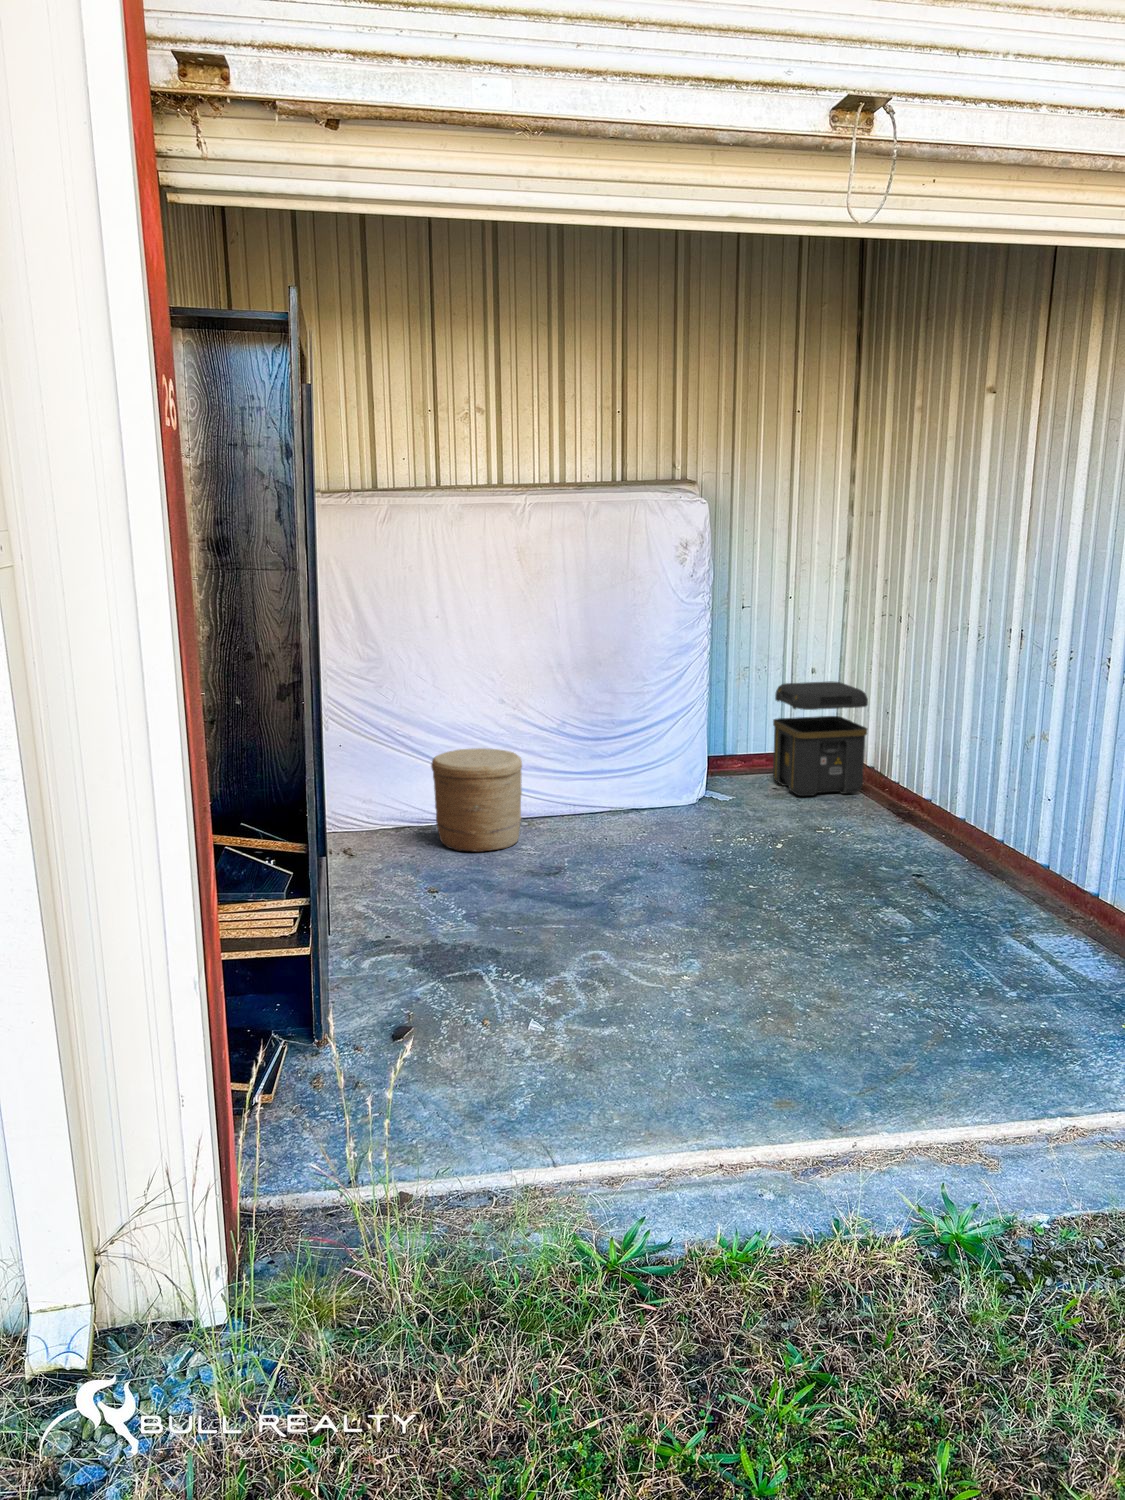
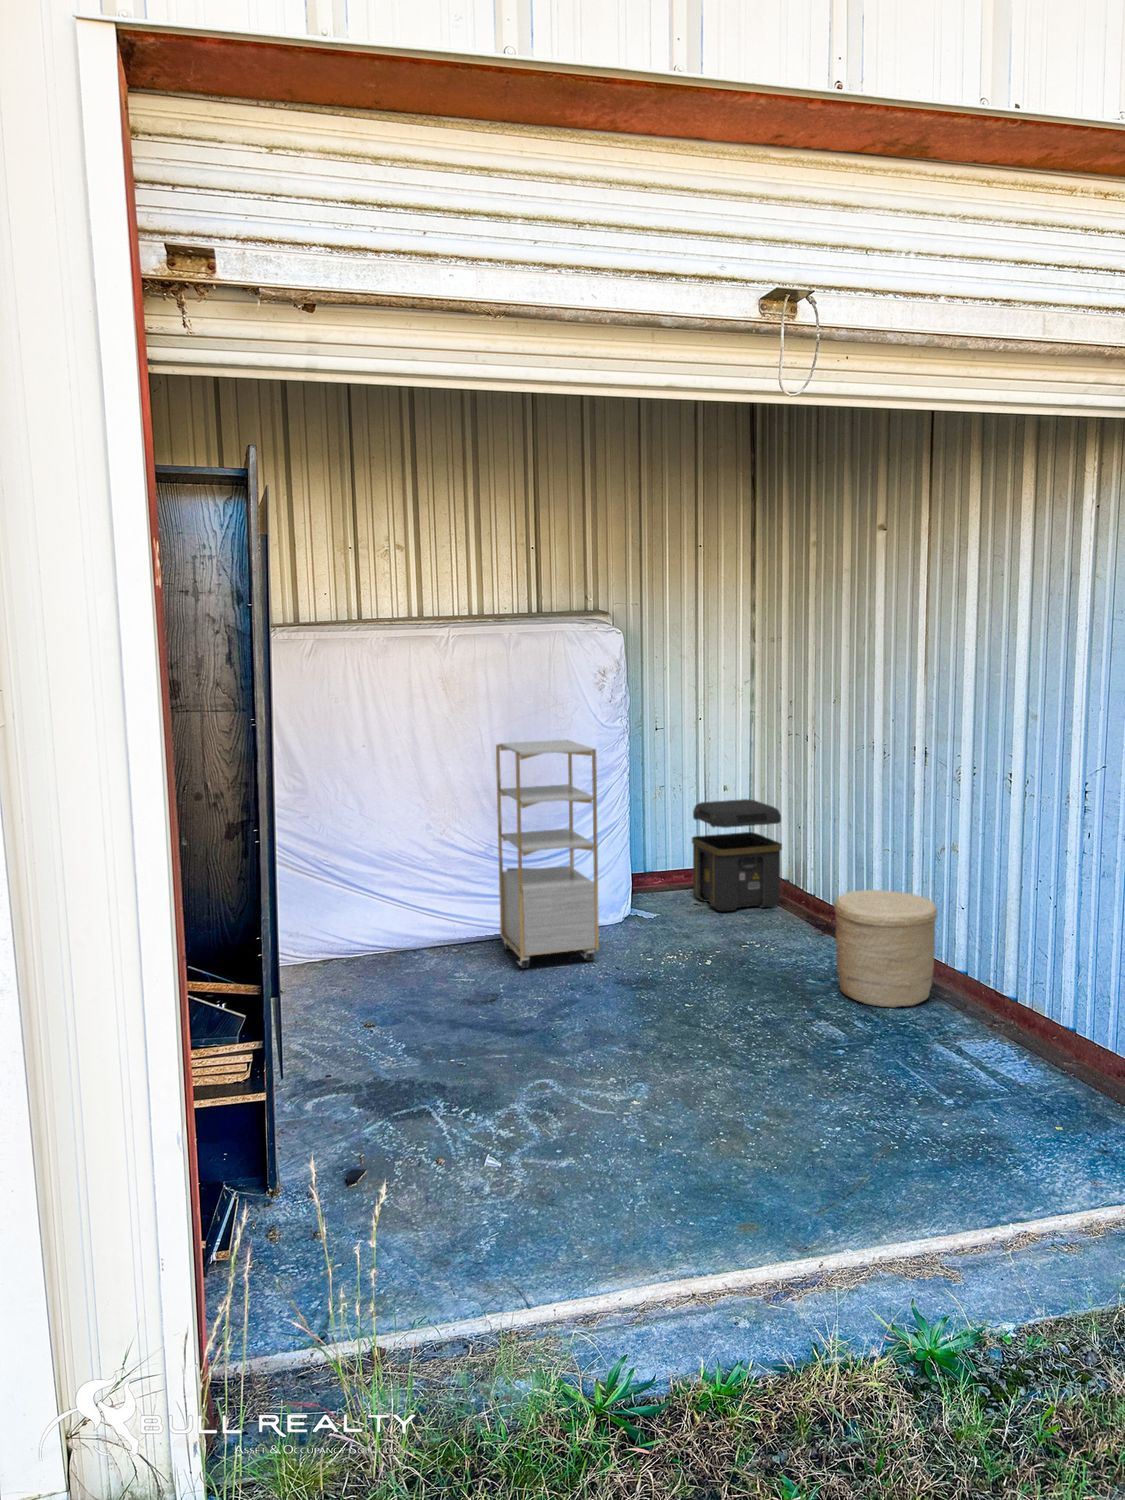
shelving unit: none [568,614,670,845] -> present [496,740,599,968]
woven basket: present [431,748,522,852] -> present [834,890,937,1007]

